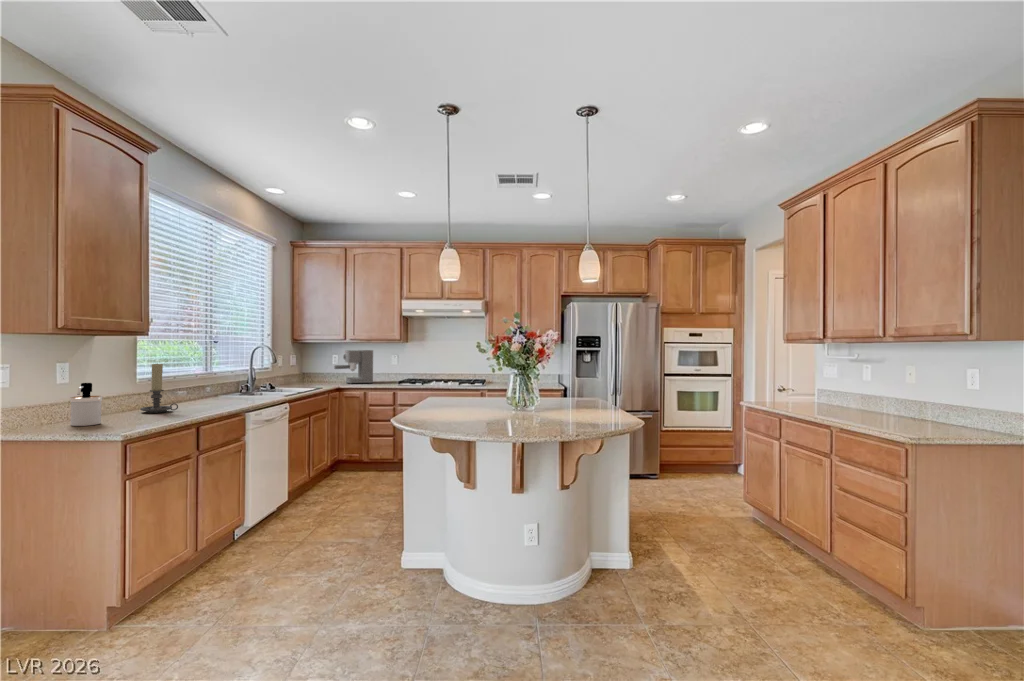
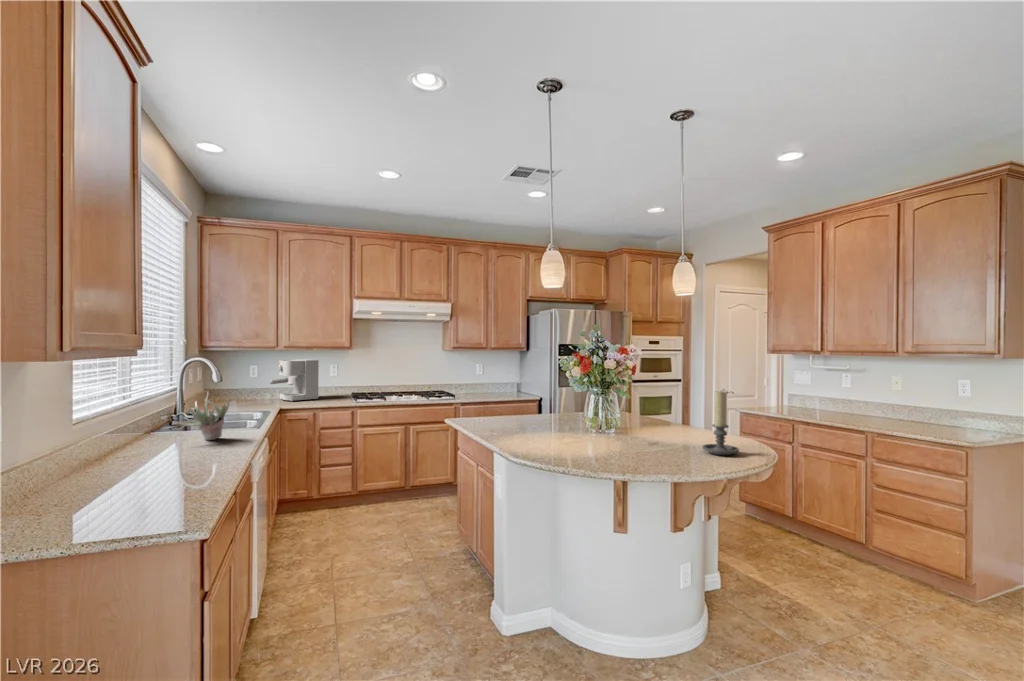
candle holder: present [140,364,178,413] -> present [702,391,739,455]
succulent plant: none [210,365,249,401] -> present [177,392,230,440]
soap dispenser: present [70,383,103,426] -> none [30,443,89,521]

